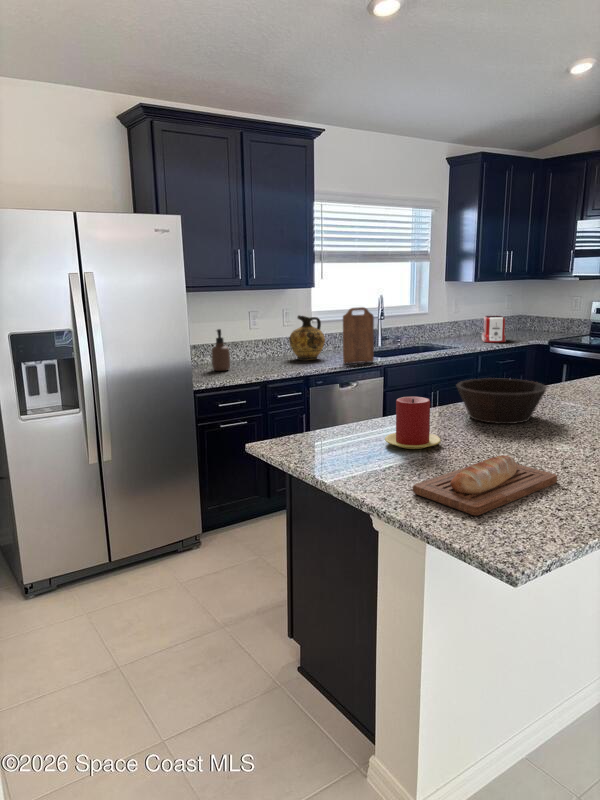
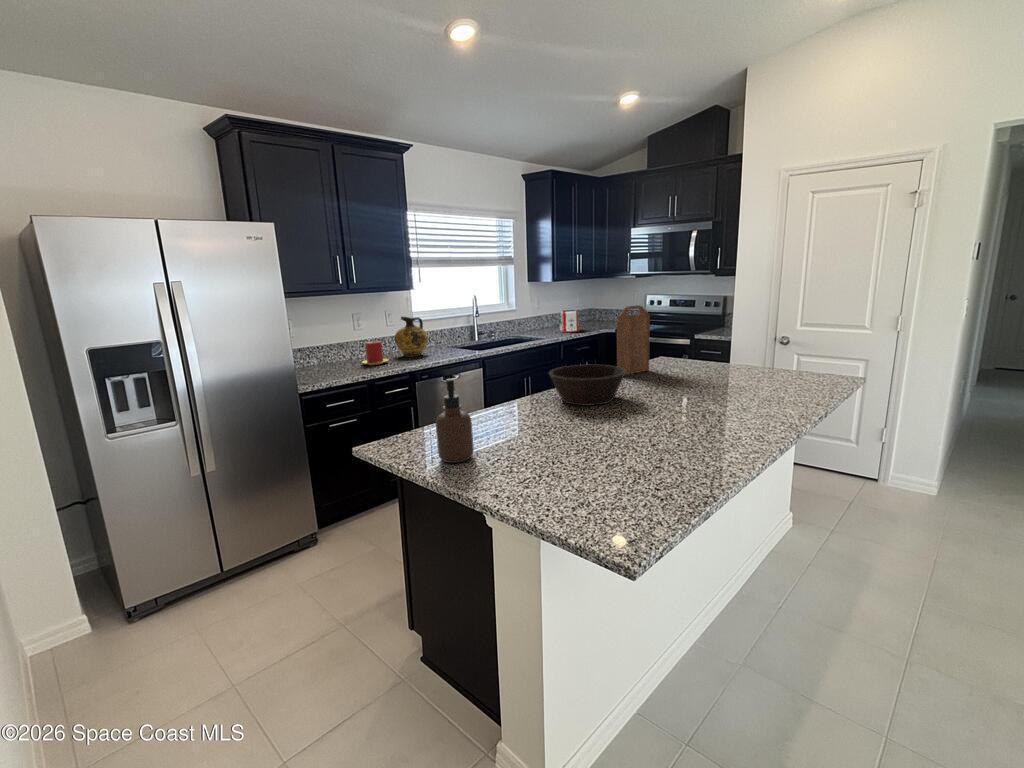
cutting board: present [343,307,374,363] -> present [617,305,650,375]
soap dispenser: present [211,329,230,371] -> present [436,379,474,463]
candle: present [385,397,441,449] -> present [362,341,388,365]
bread loaf: present [413,455,557,516] -> none [521,439,650,505]

